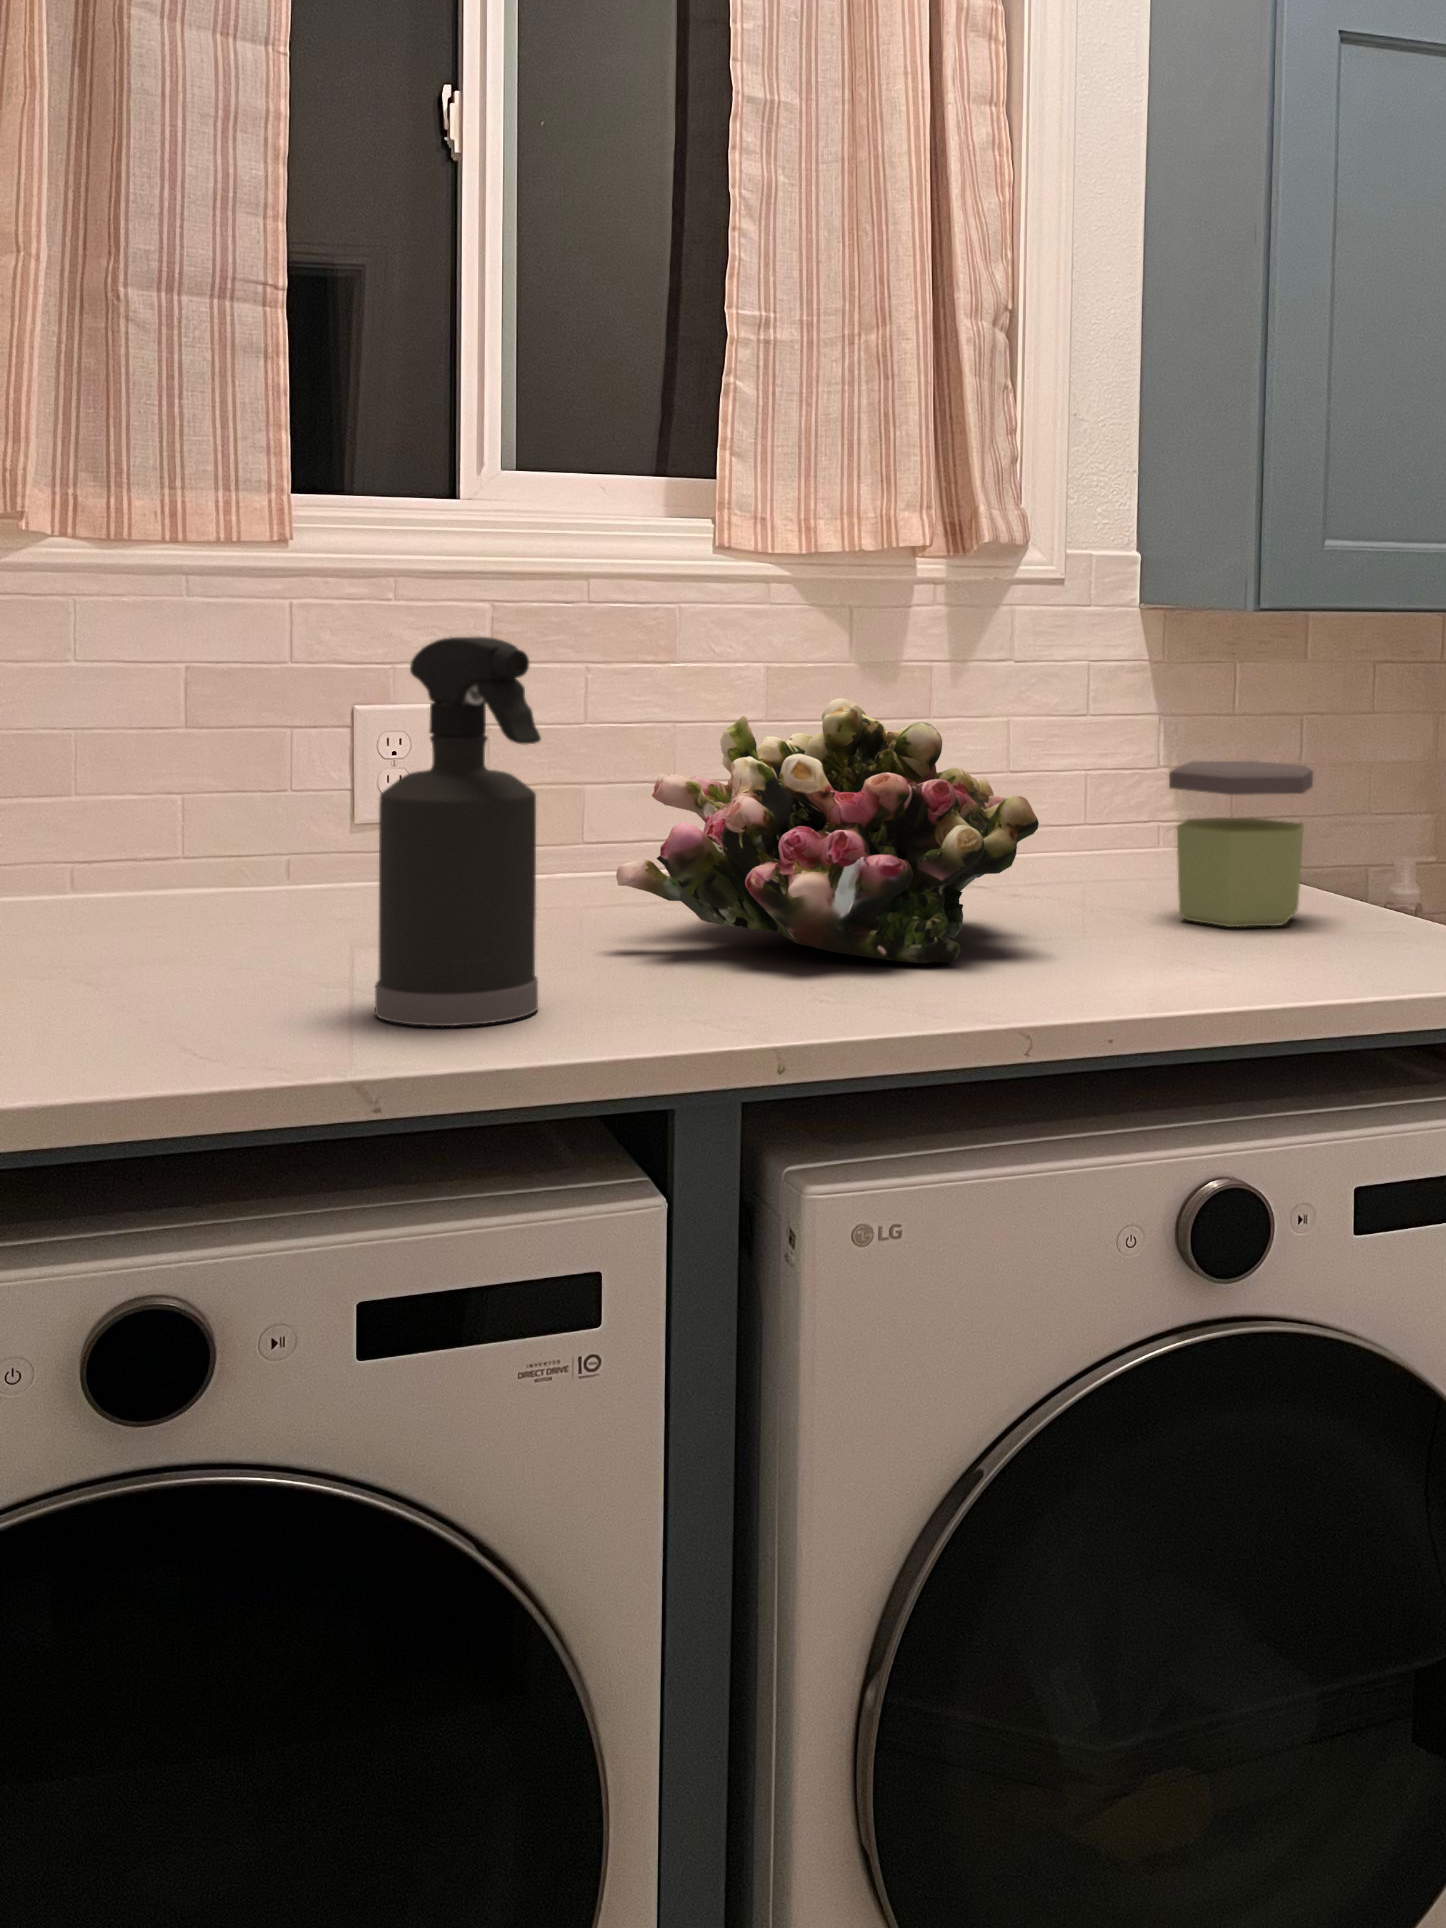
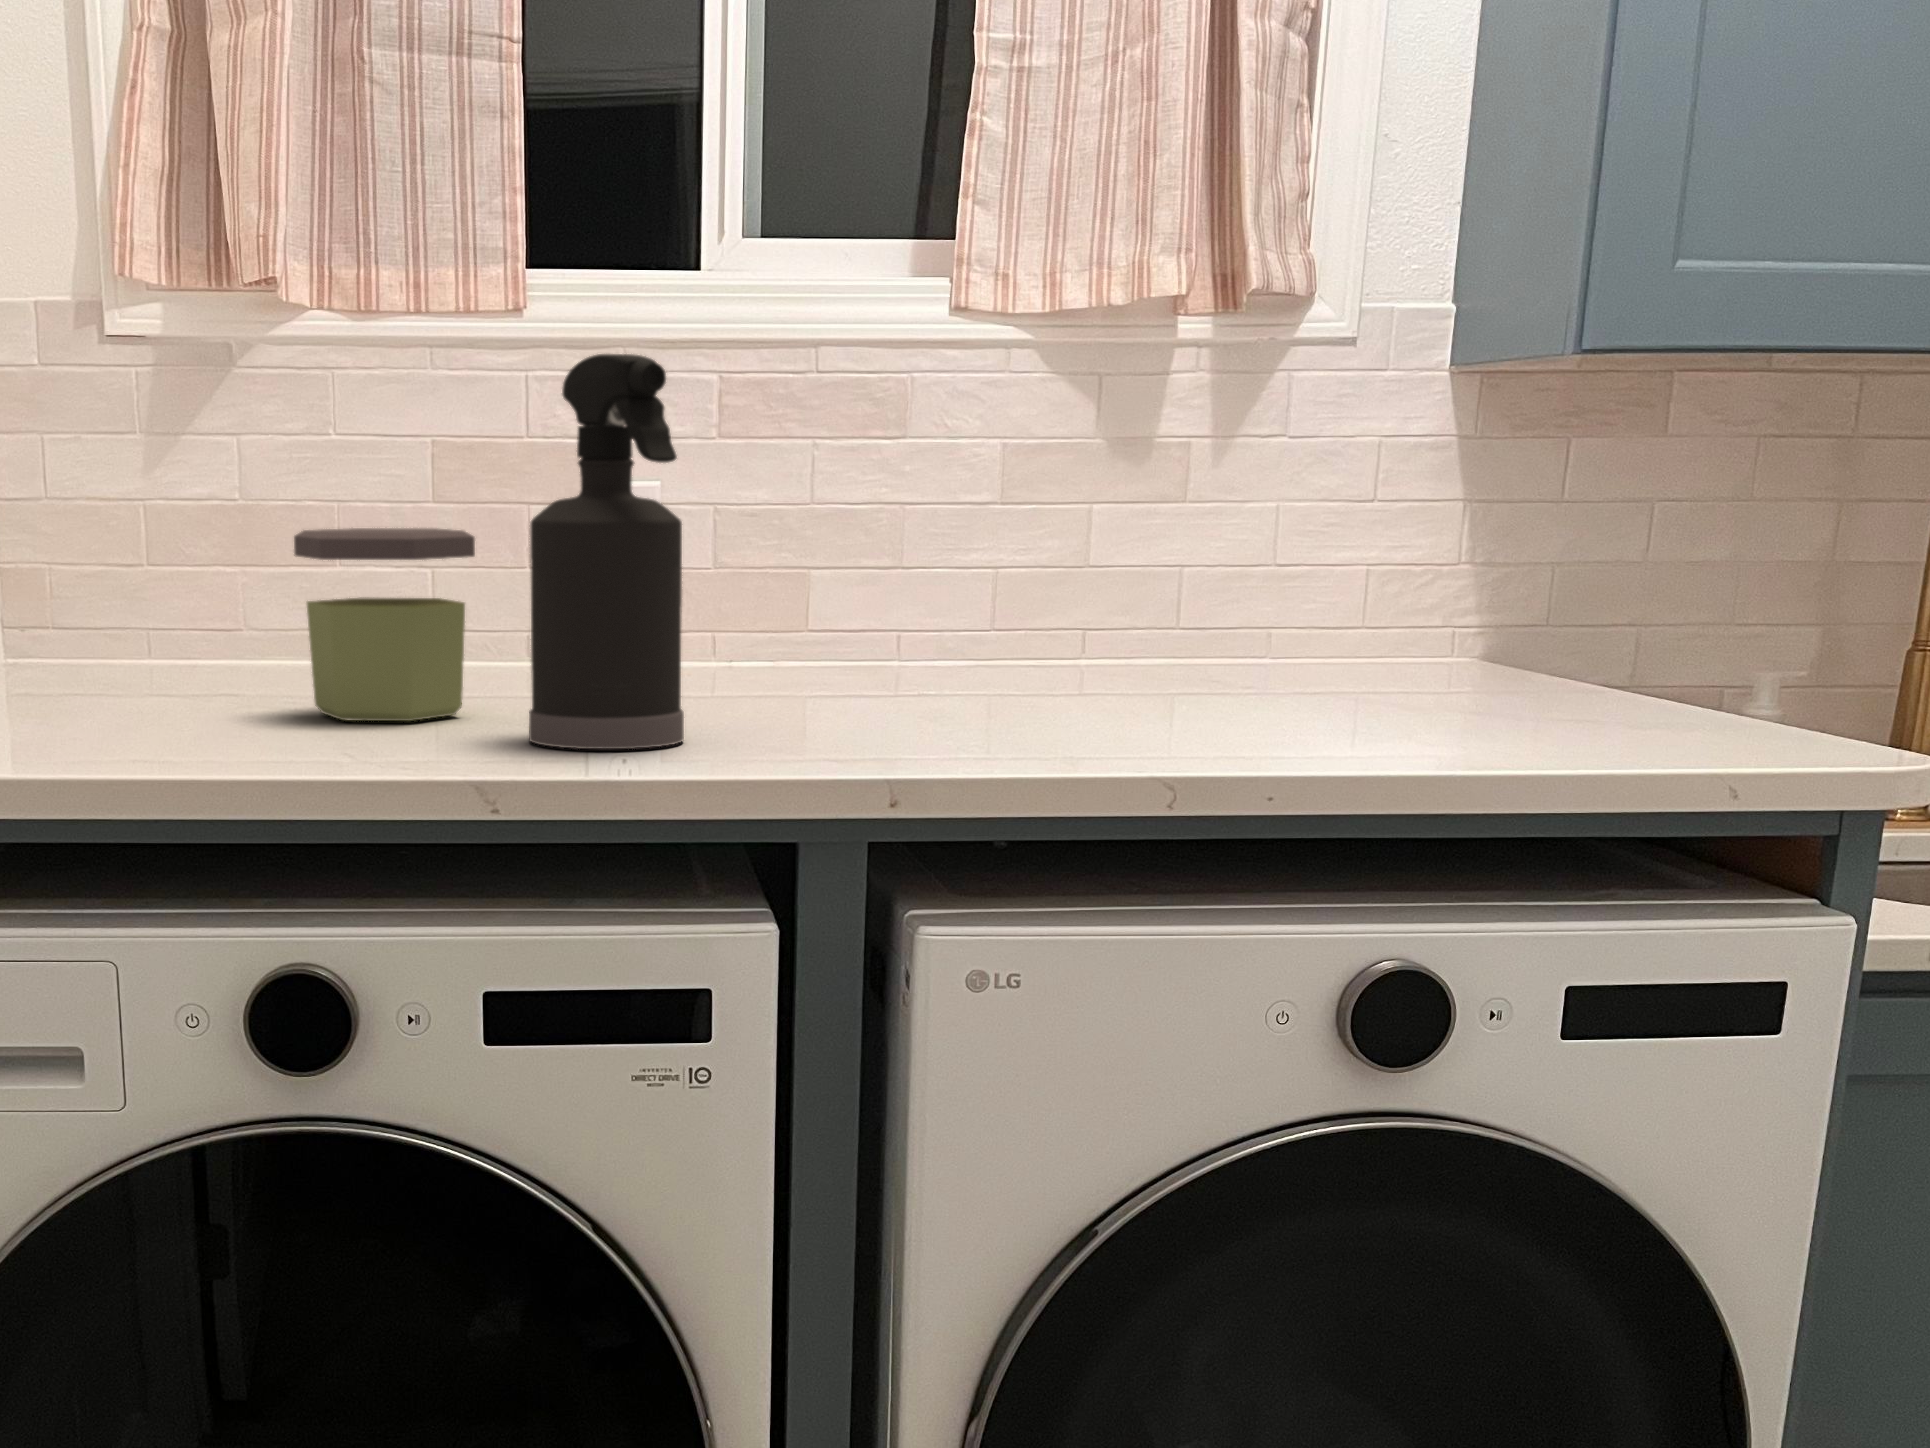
flower arrangement: present [616,698,1039,963] -> none [798,450,1249,727]
jar: present [1169,761,1313,927] -> present [294,528,475,721]

